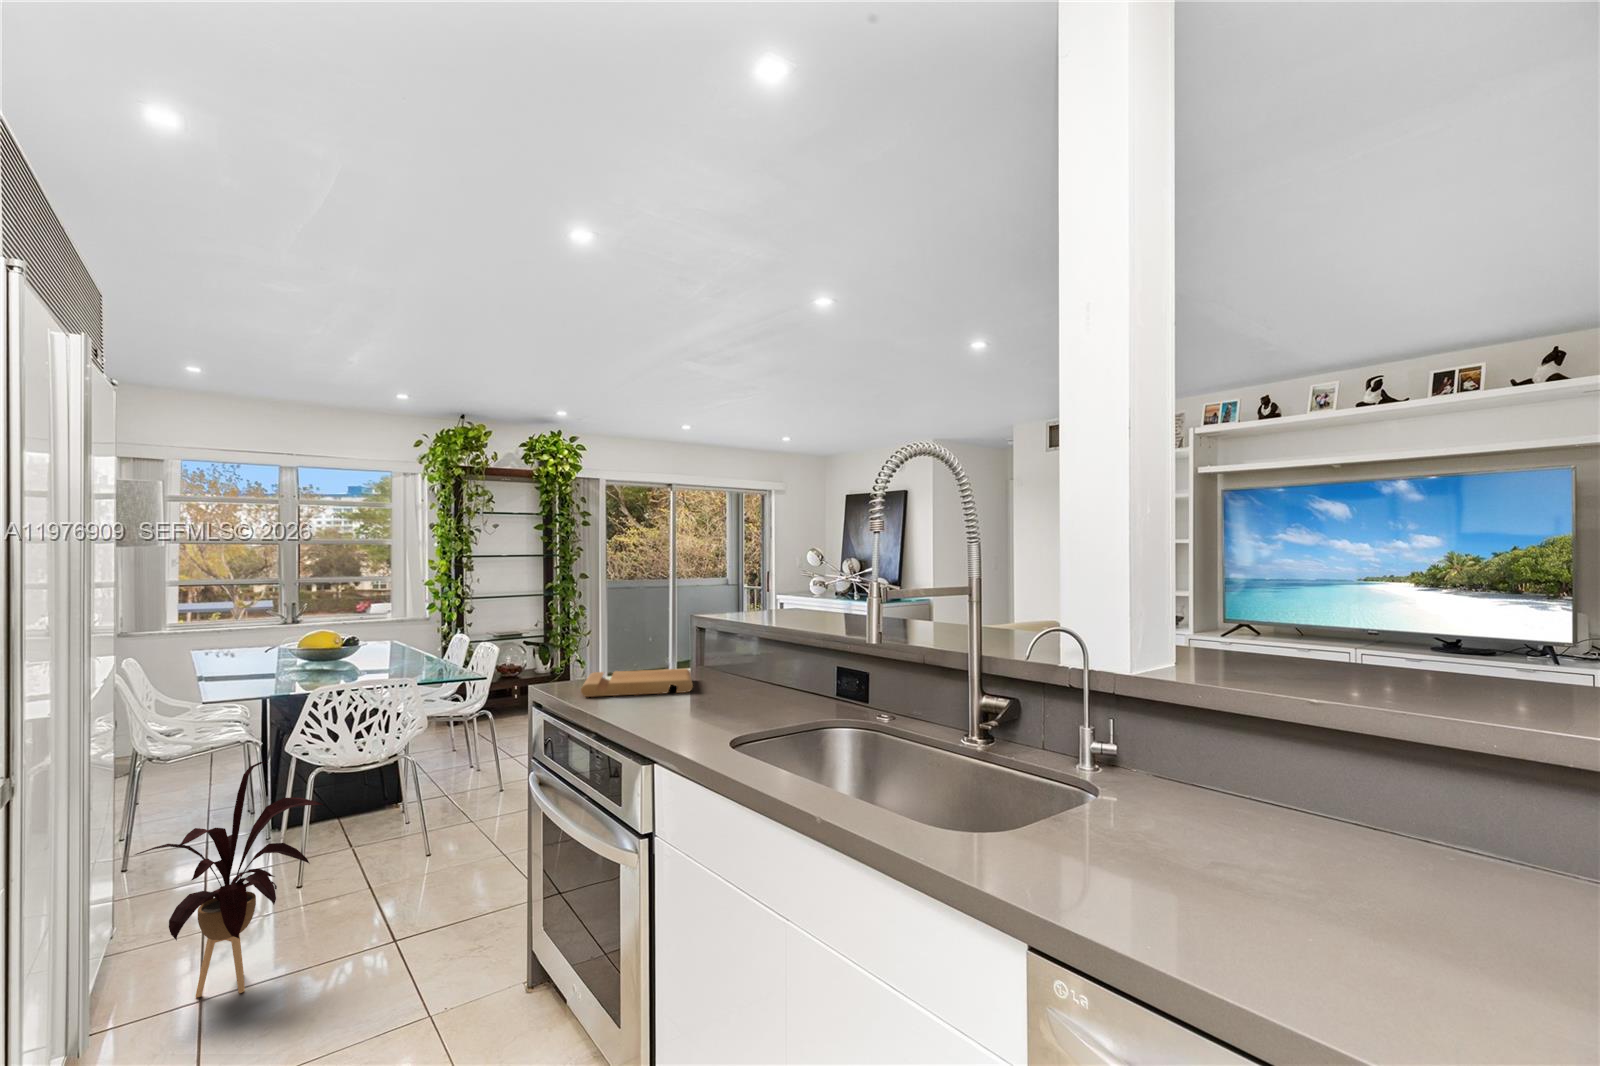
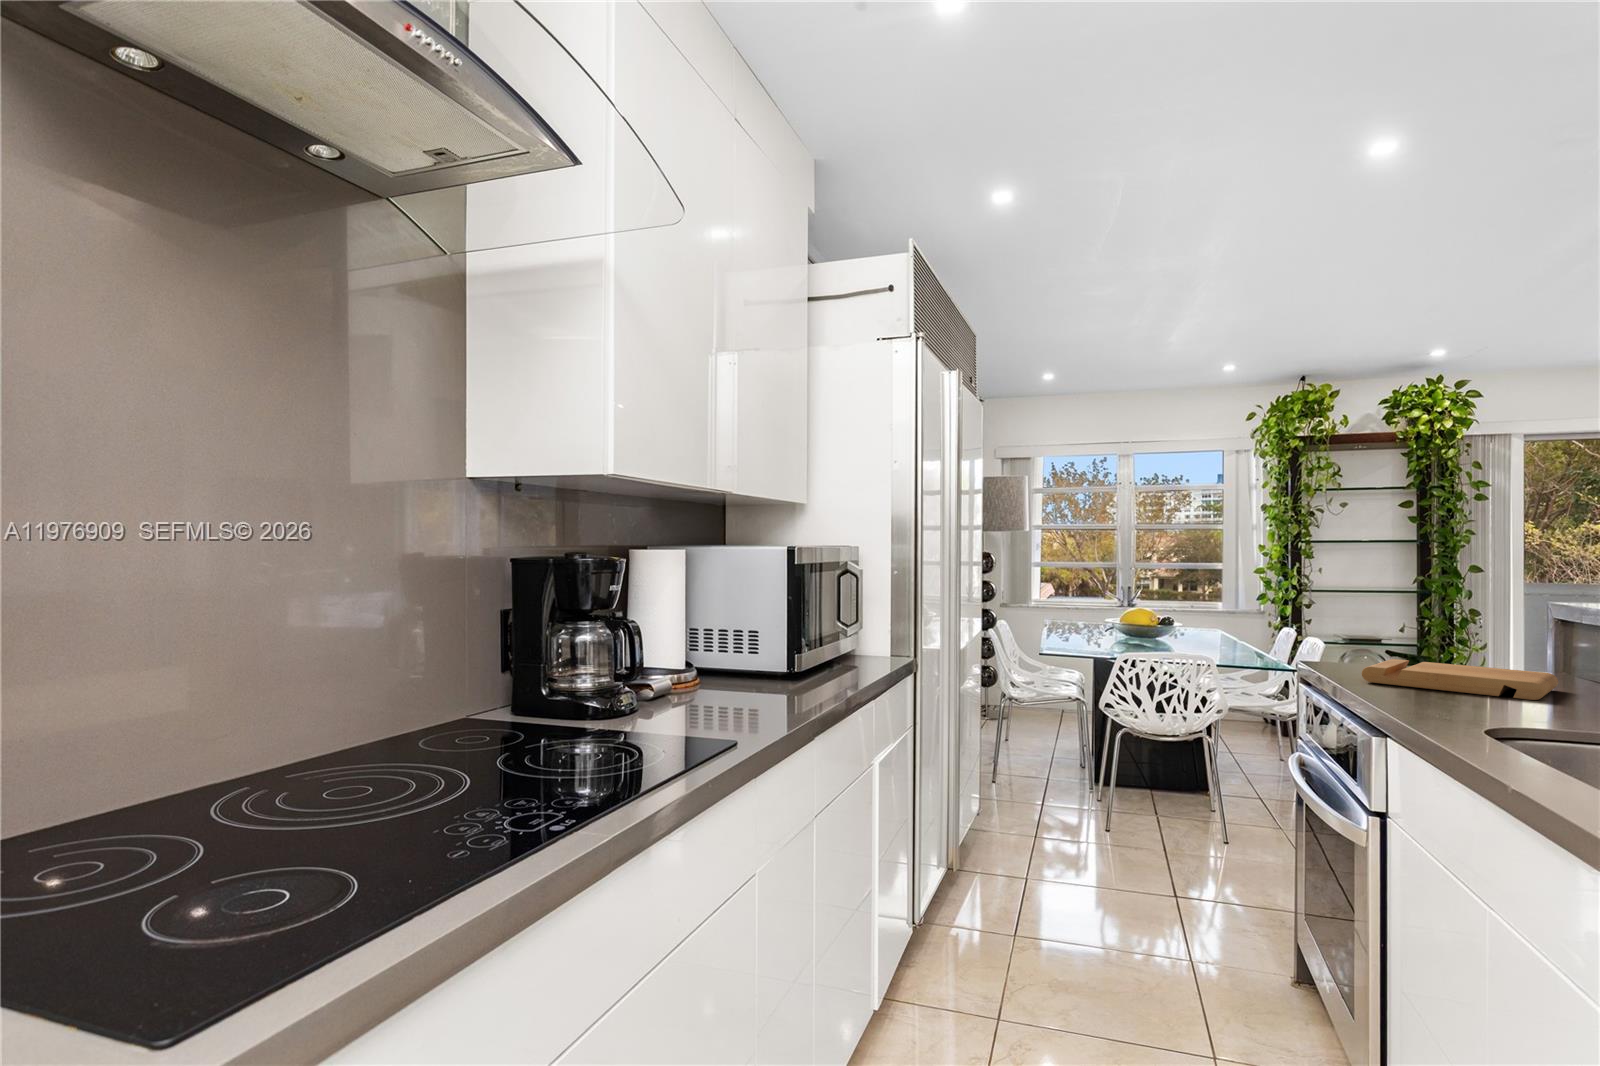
house plant: present [136,762,323,997] -> none [978,699,1112,891]

